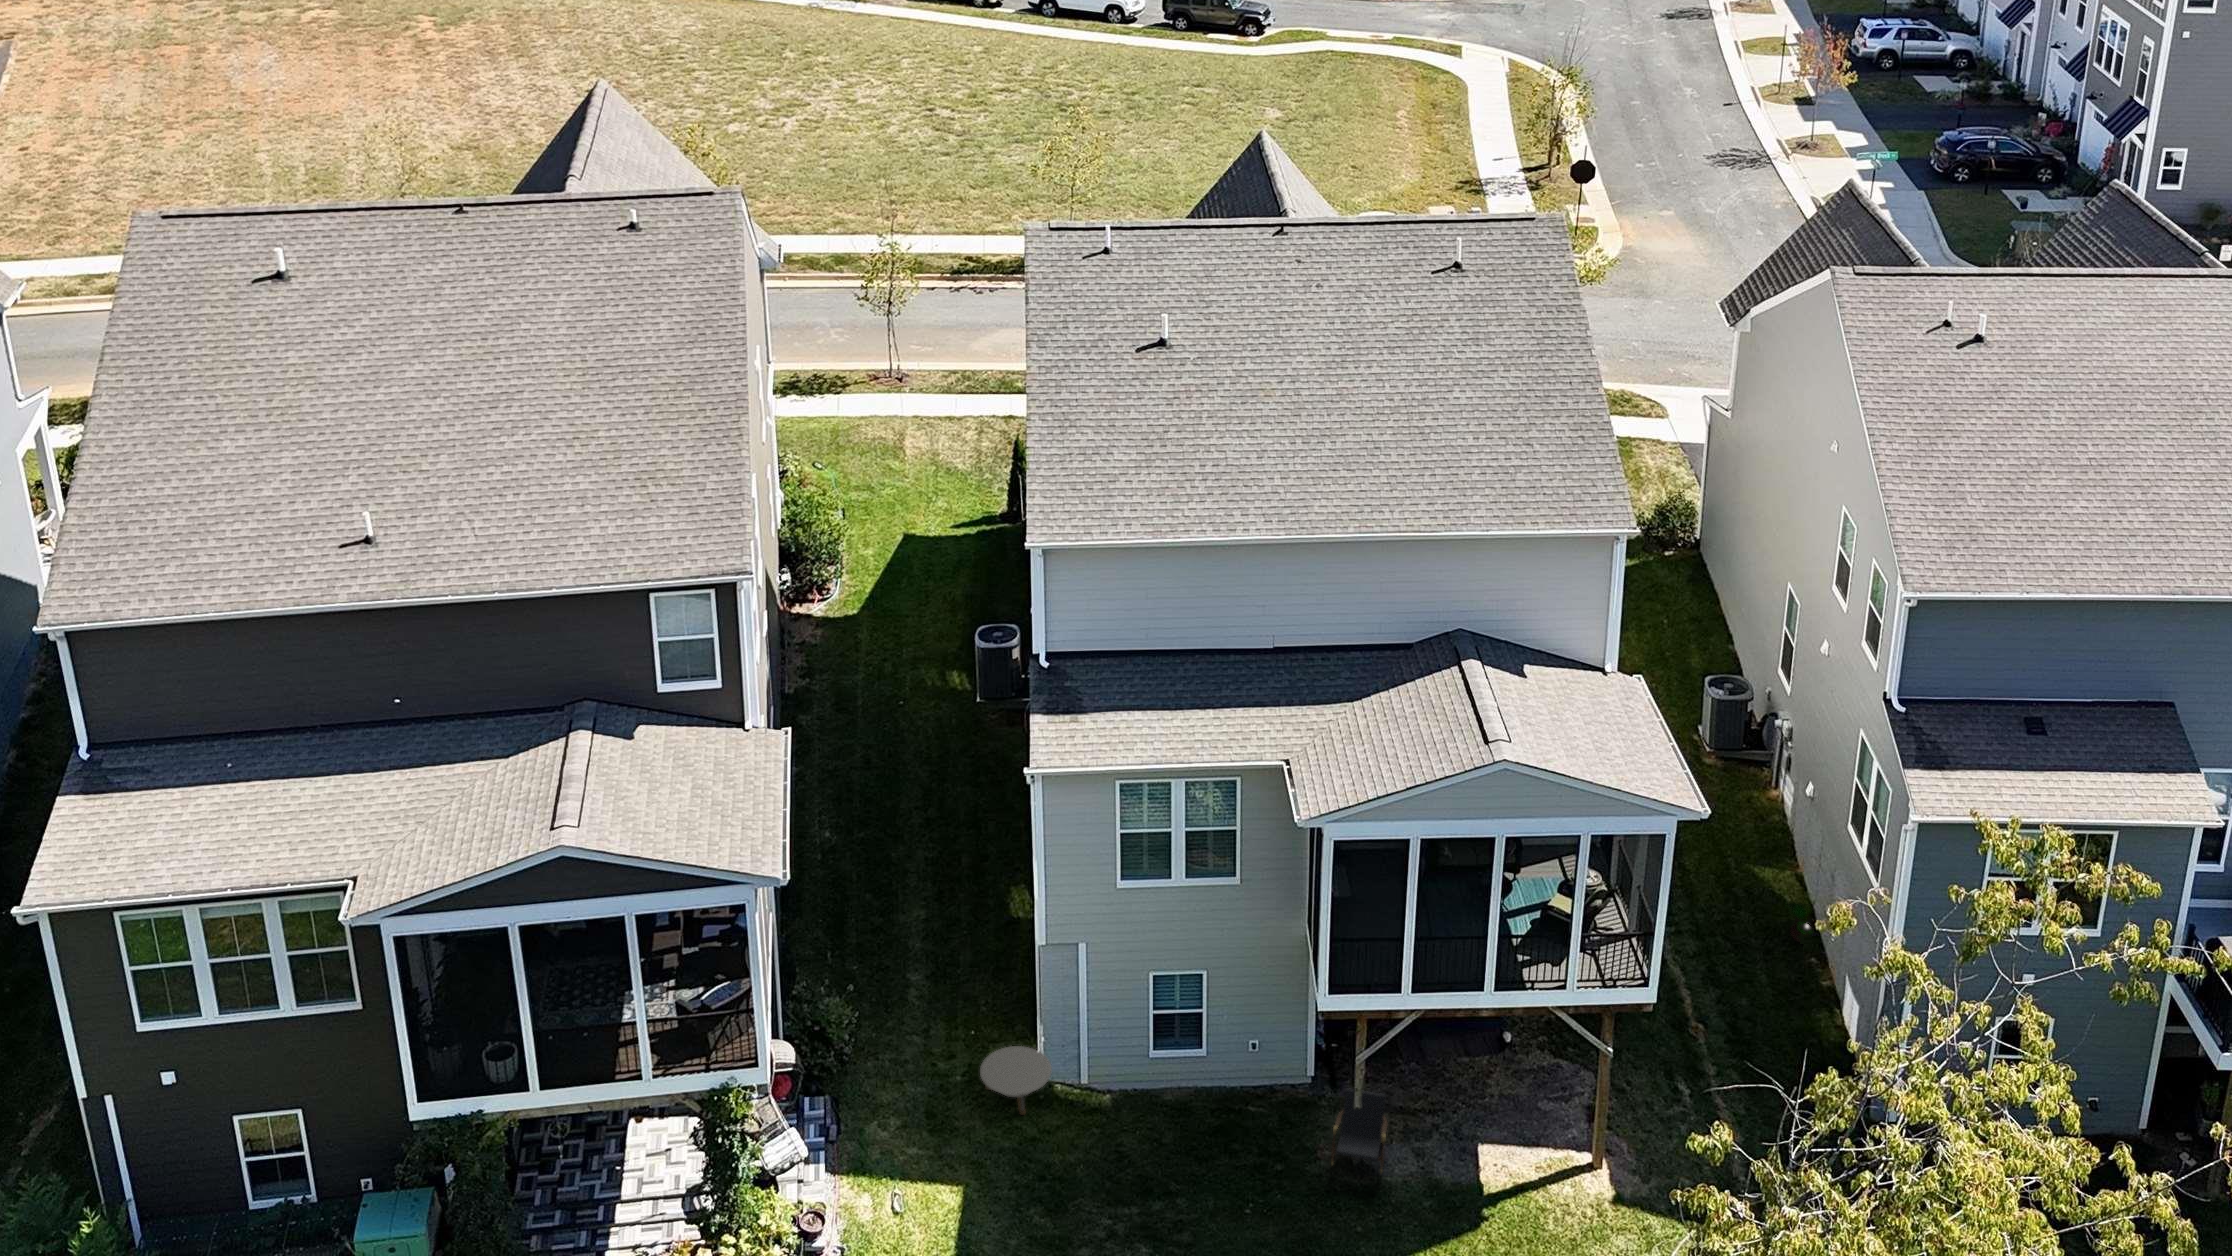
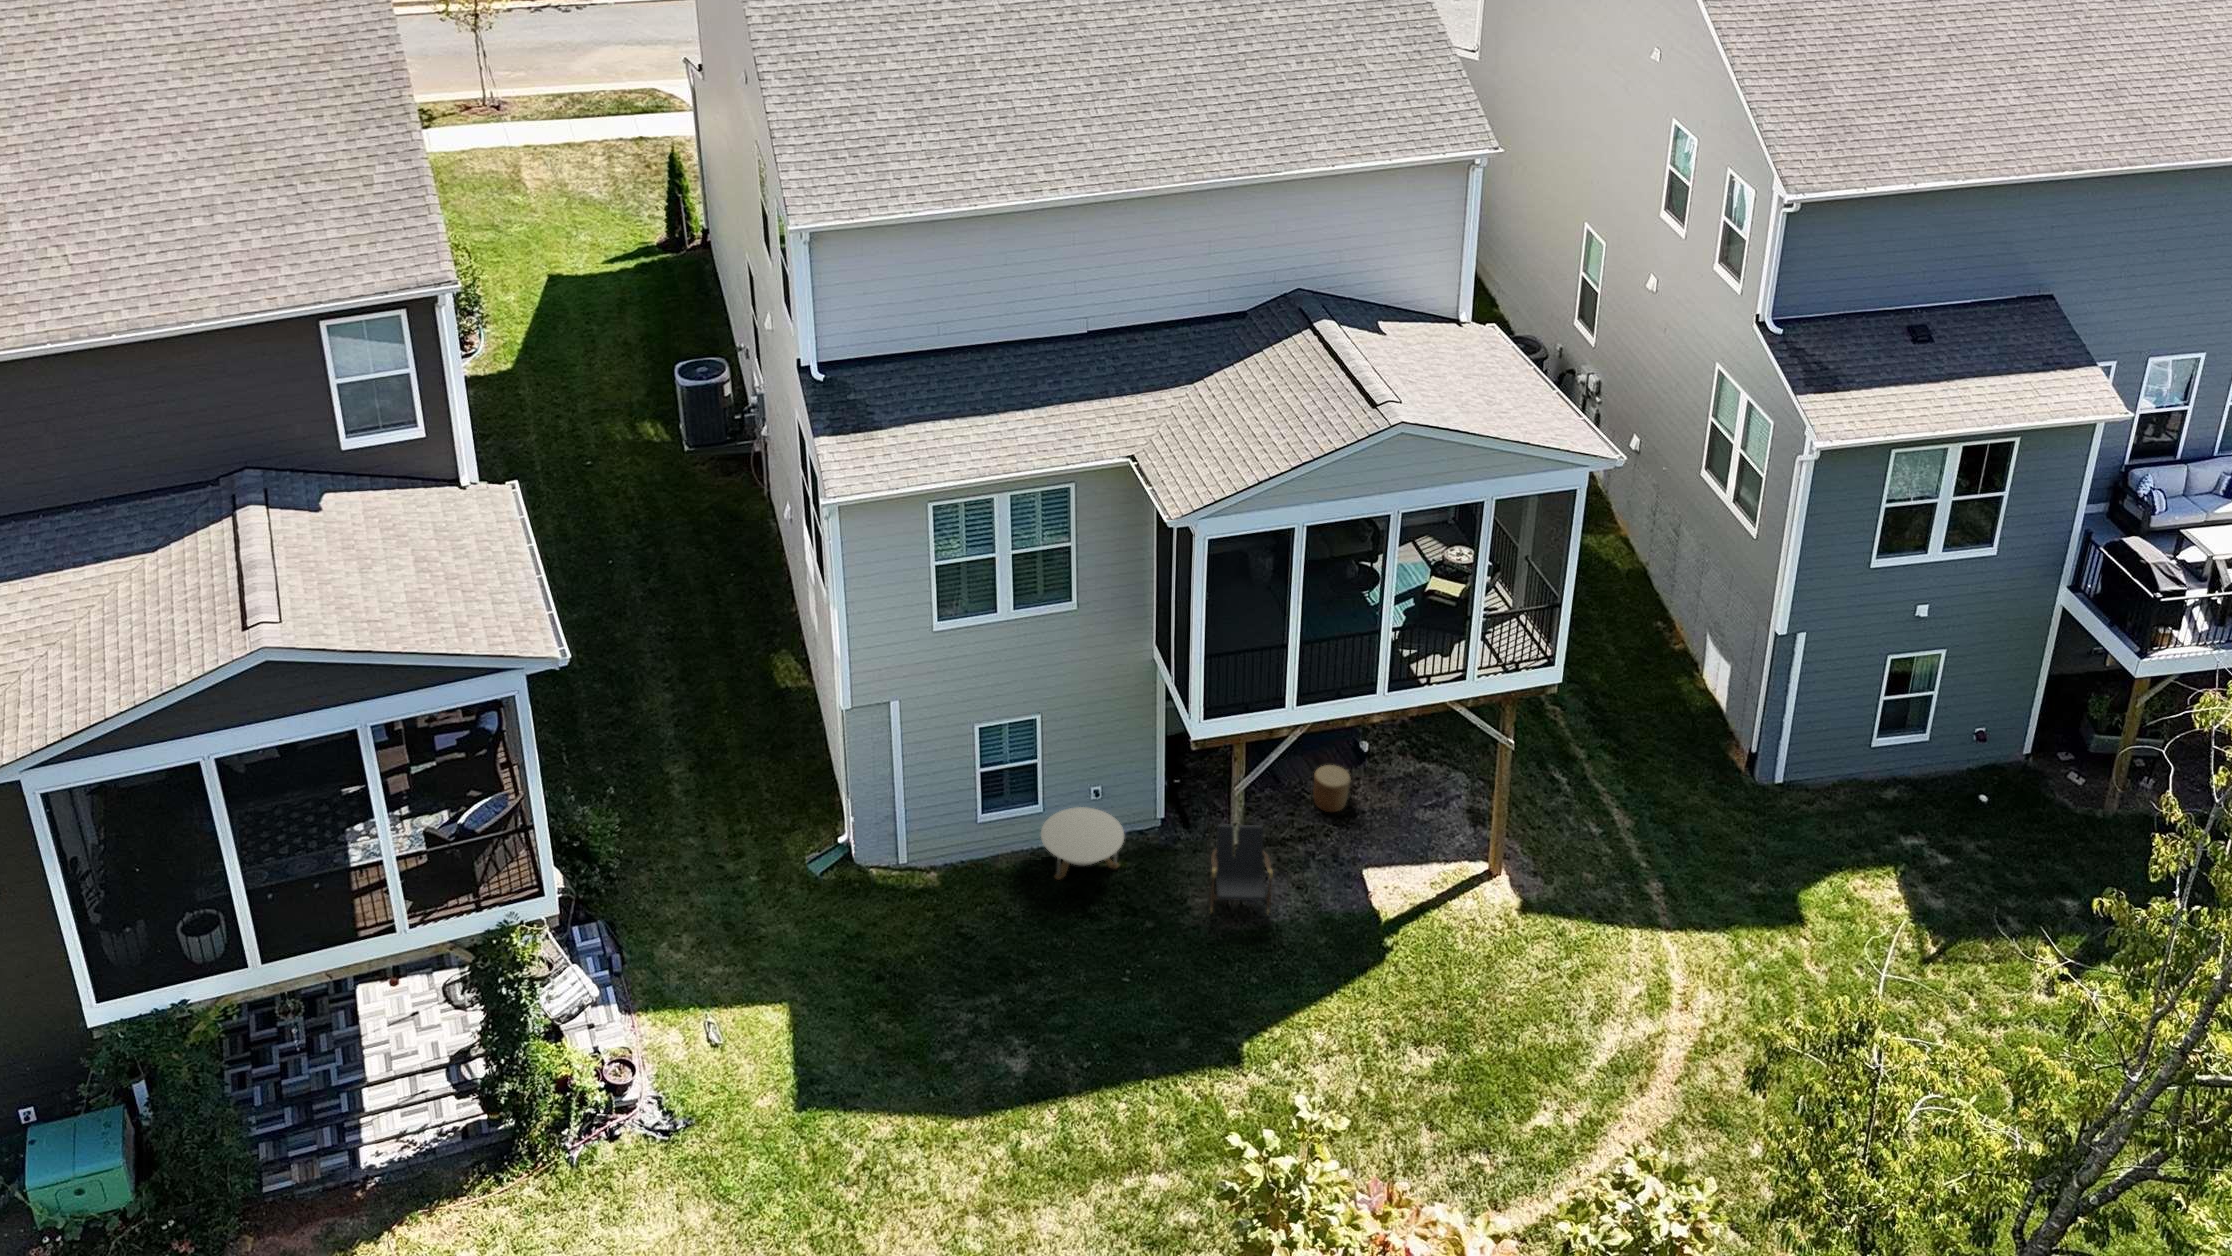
potted tree: present [1787,901,1814,942] -> none [1621,556,1655,607]
round table: present [980,1046,1052,1115] -> present [1041,807,1124,880]
woven basket: none [1448,1049,1481,1093] -> present [1313,765,1351,812]

